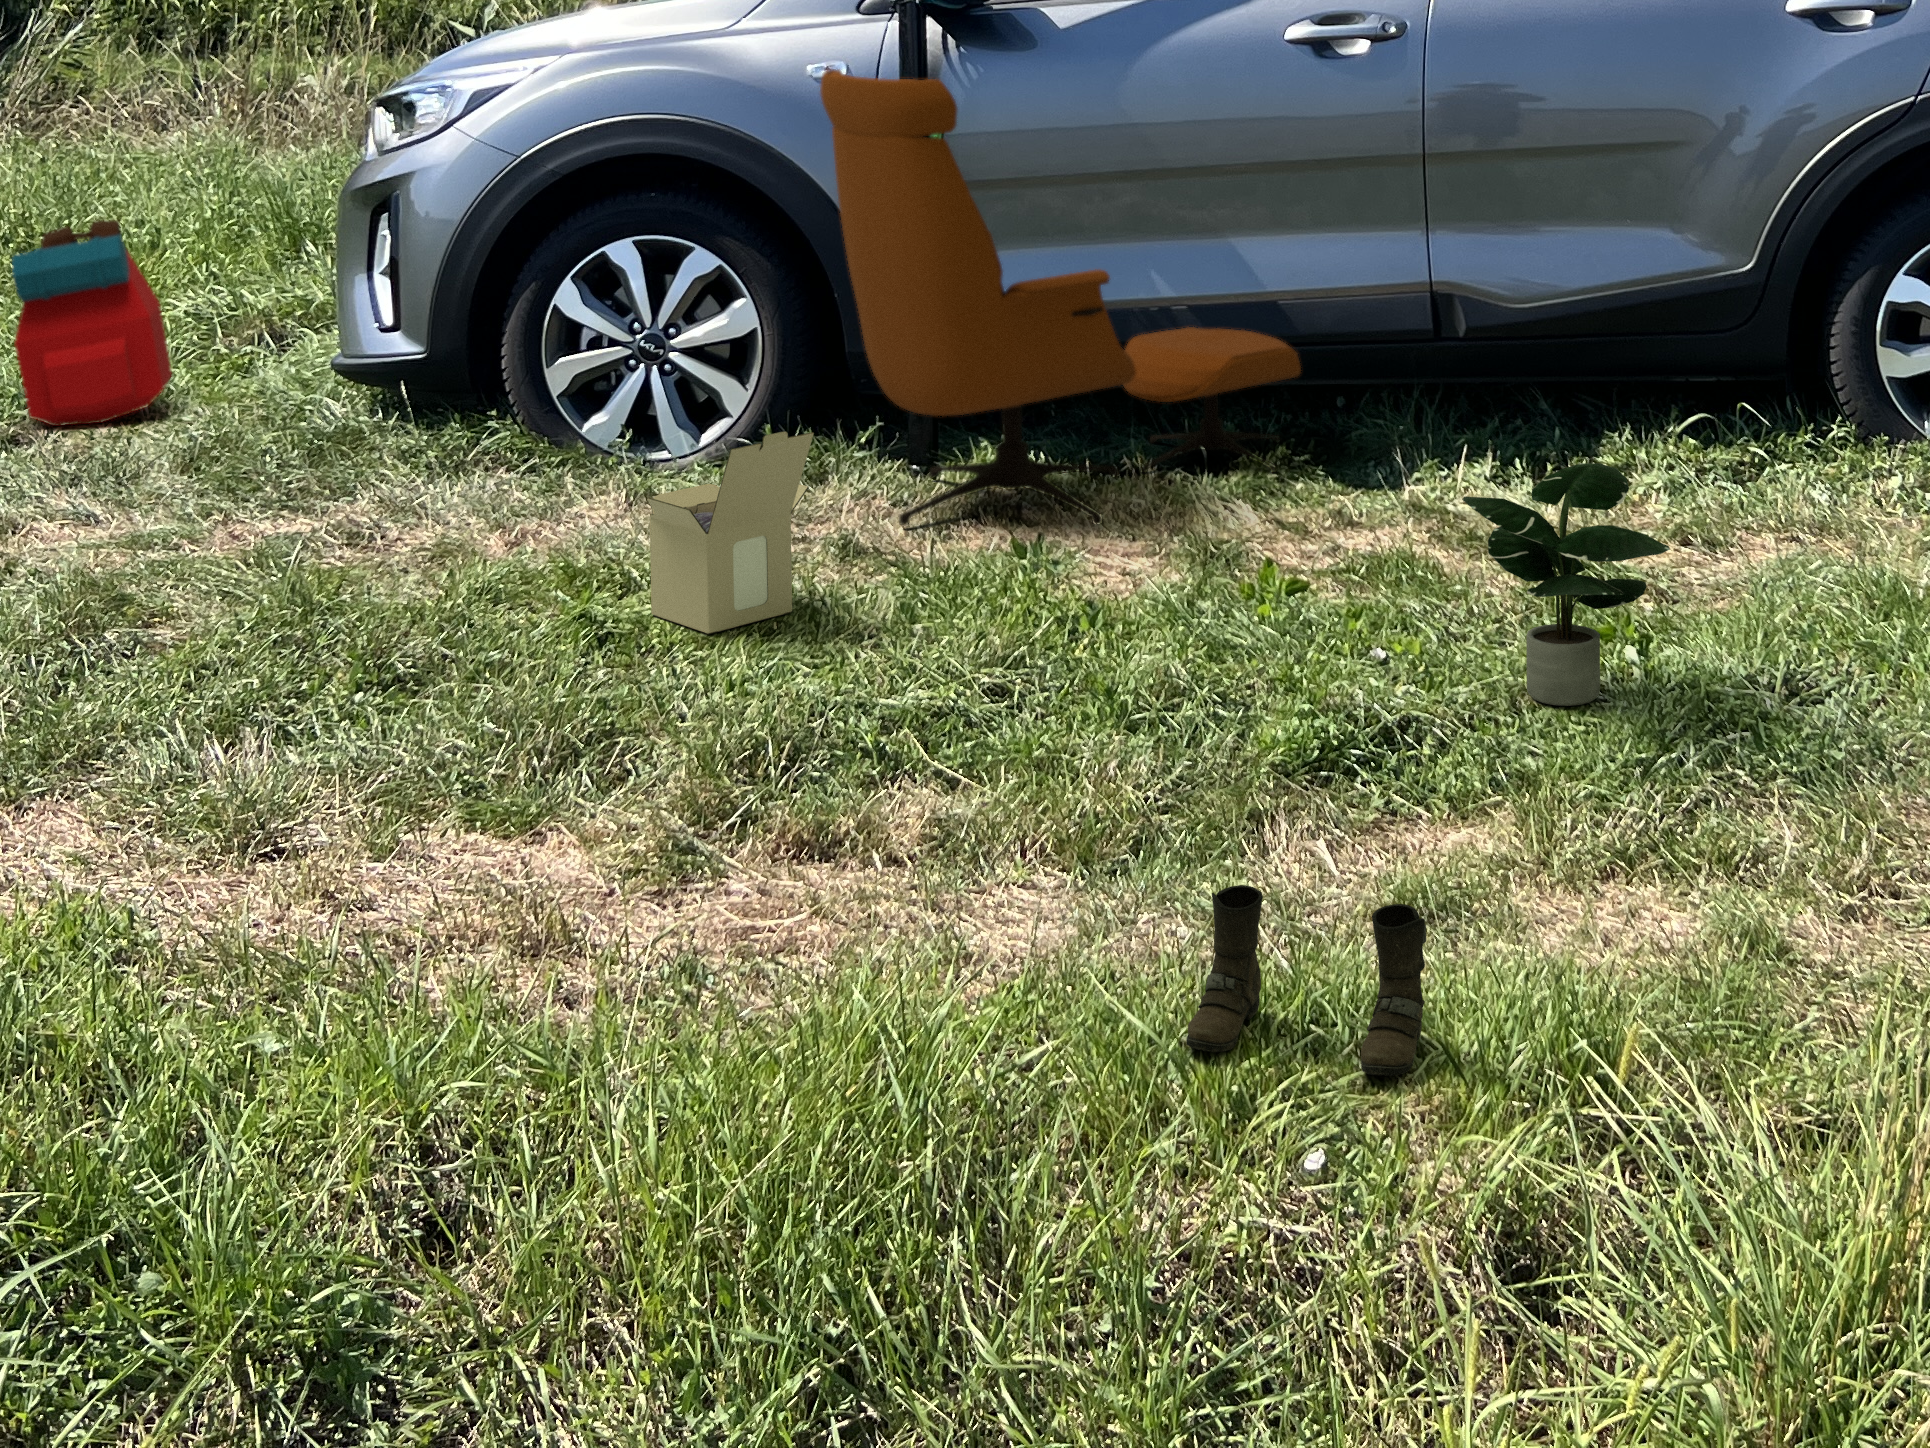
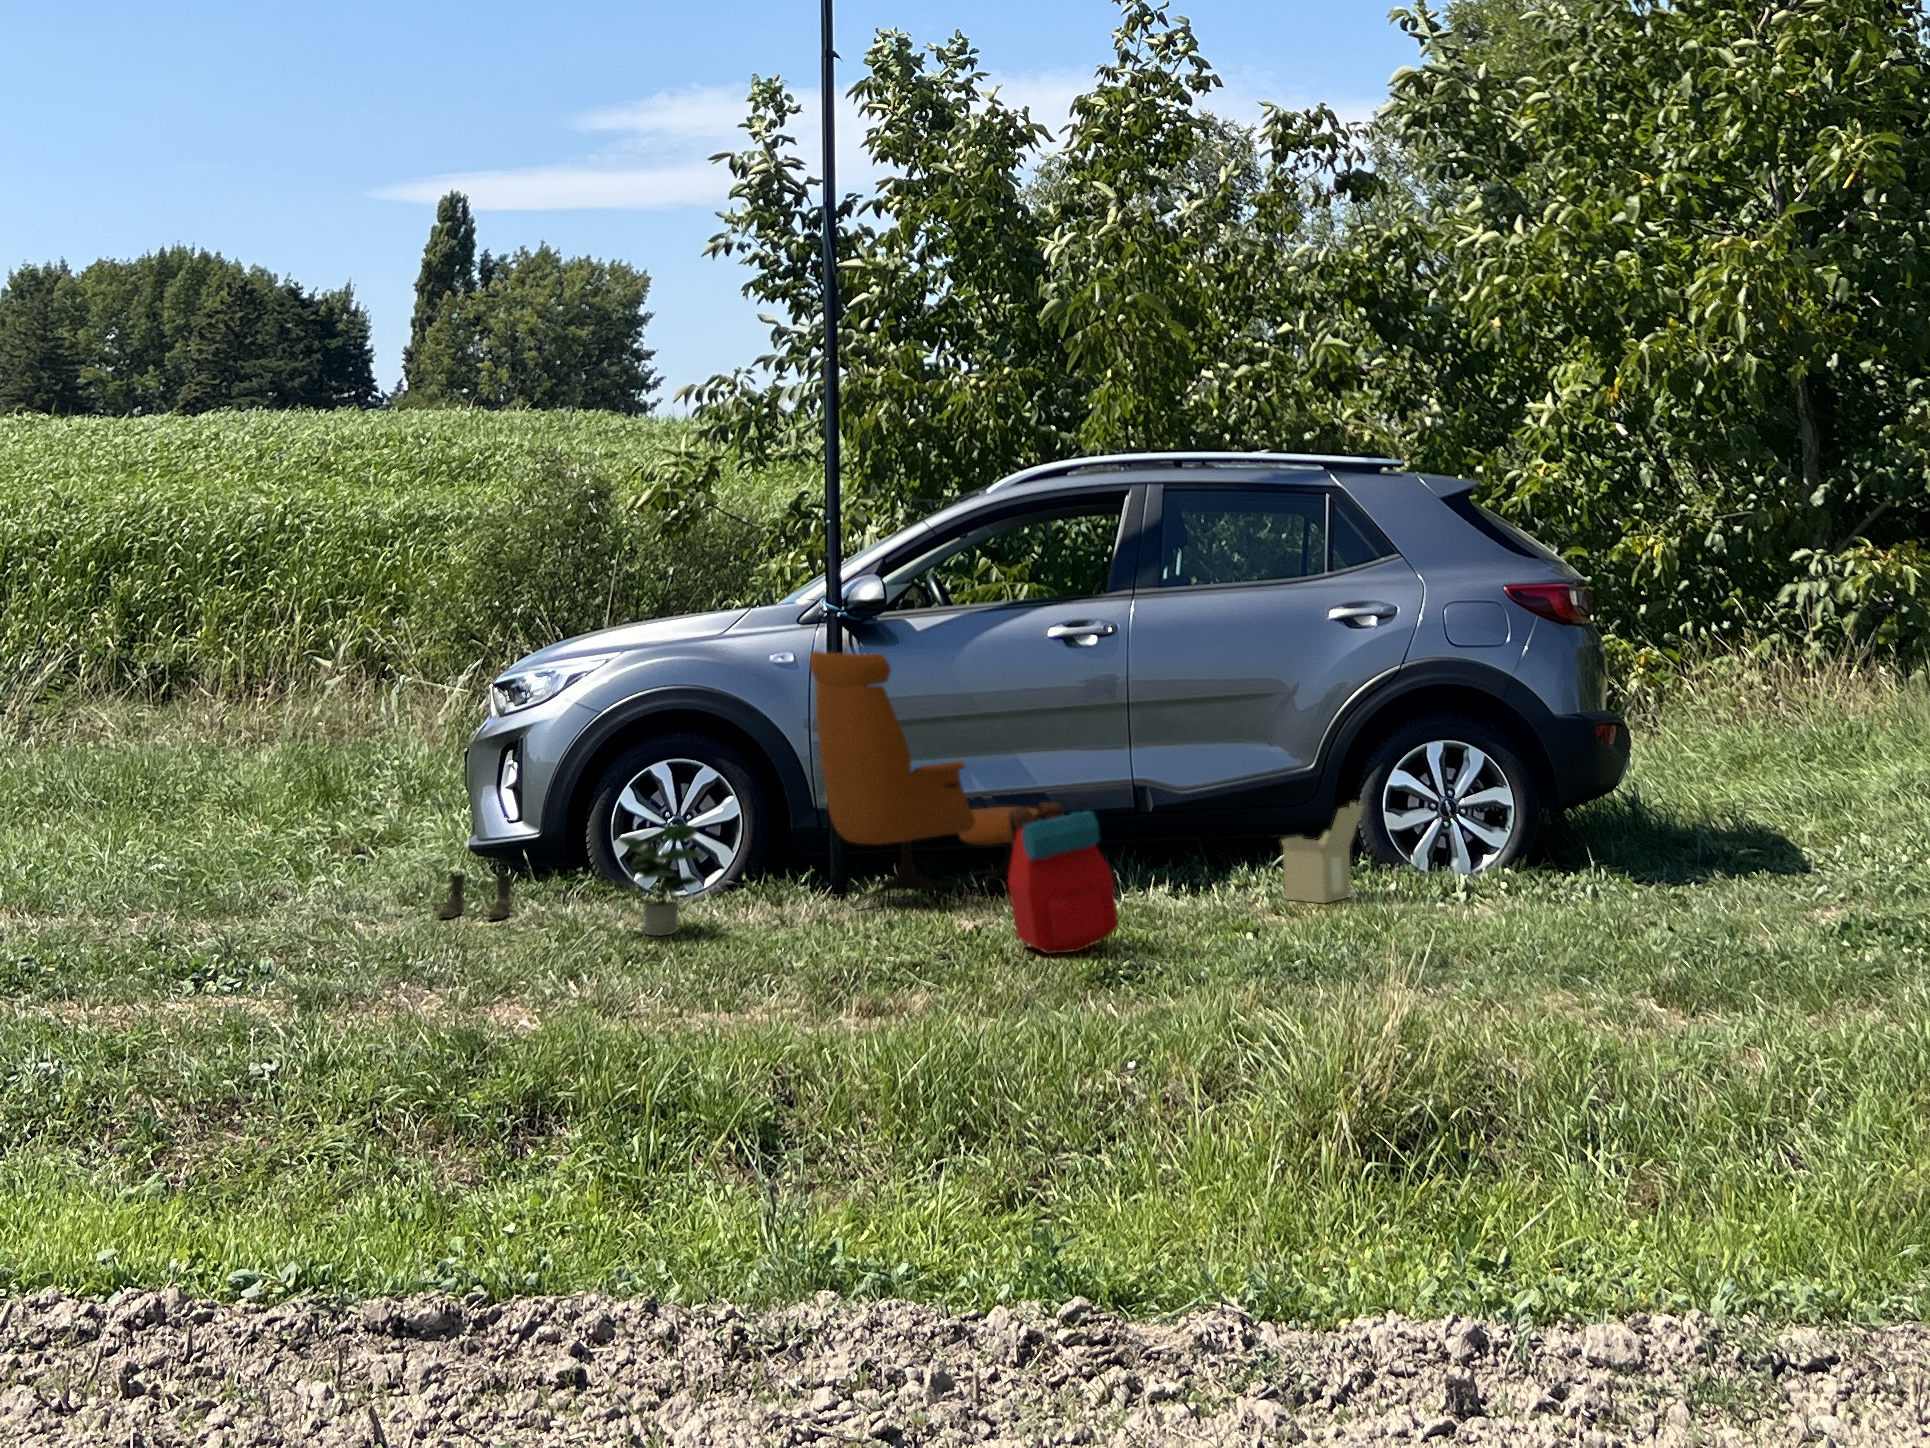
backpack: present [12,220,172,426] -> present [1008,802,1118,954]
cardboard box: present [647,431,814,634] -> present [1281,802,1364,904]
potted plant: present [1462,463,1670,706] -> present [617,825,702,936]
boots: present [1186,885,1427,1076] -> present [439,874,513,919]

